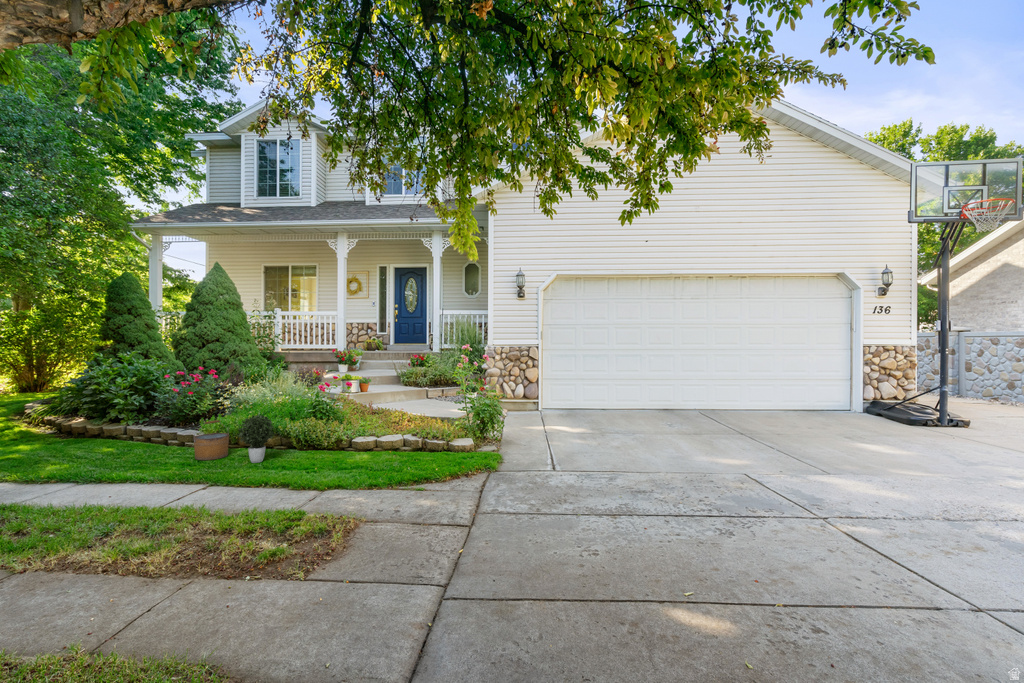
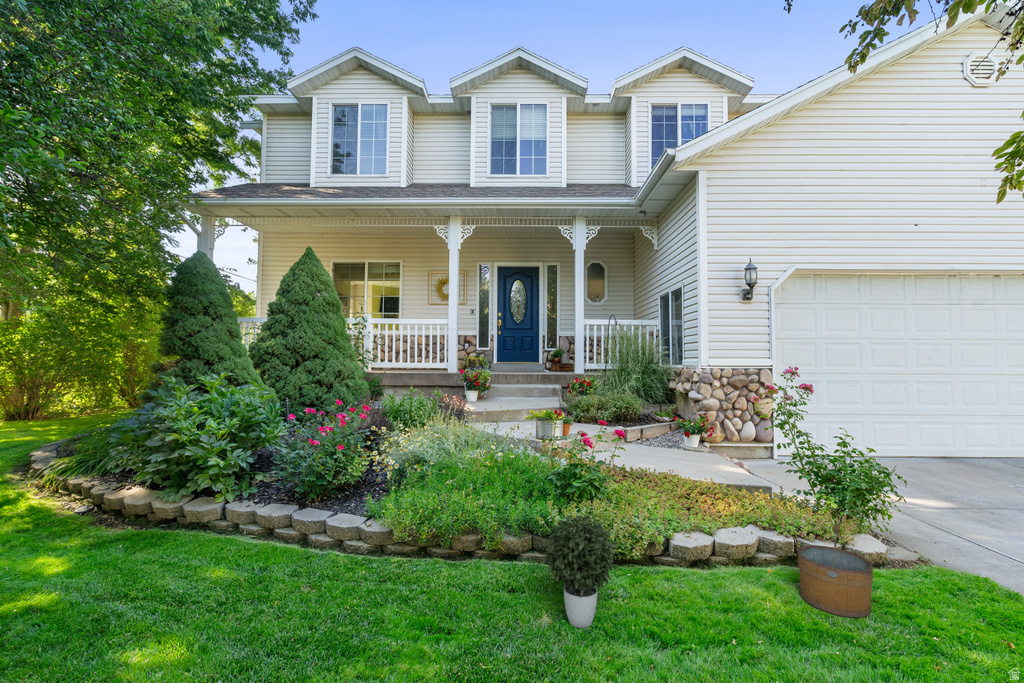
bucket: present [194,420,229,460] -> present [798,523,873,618]

